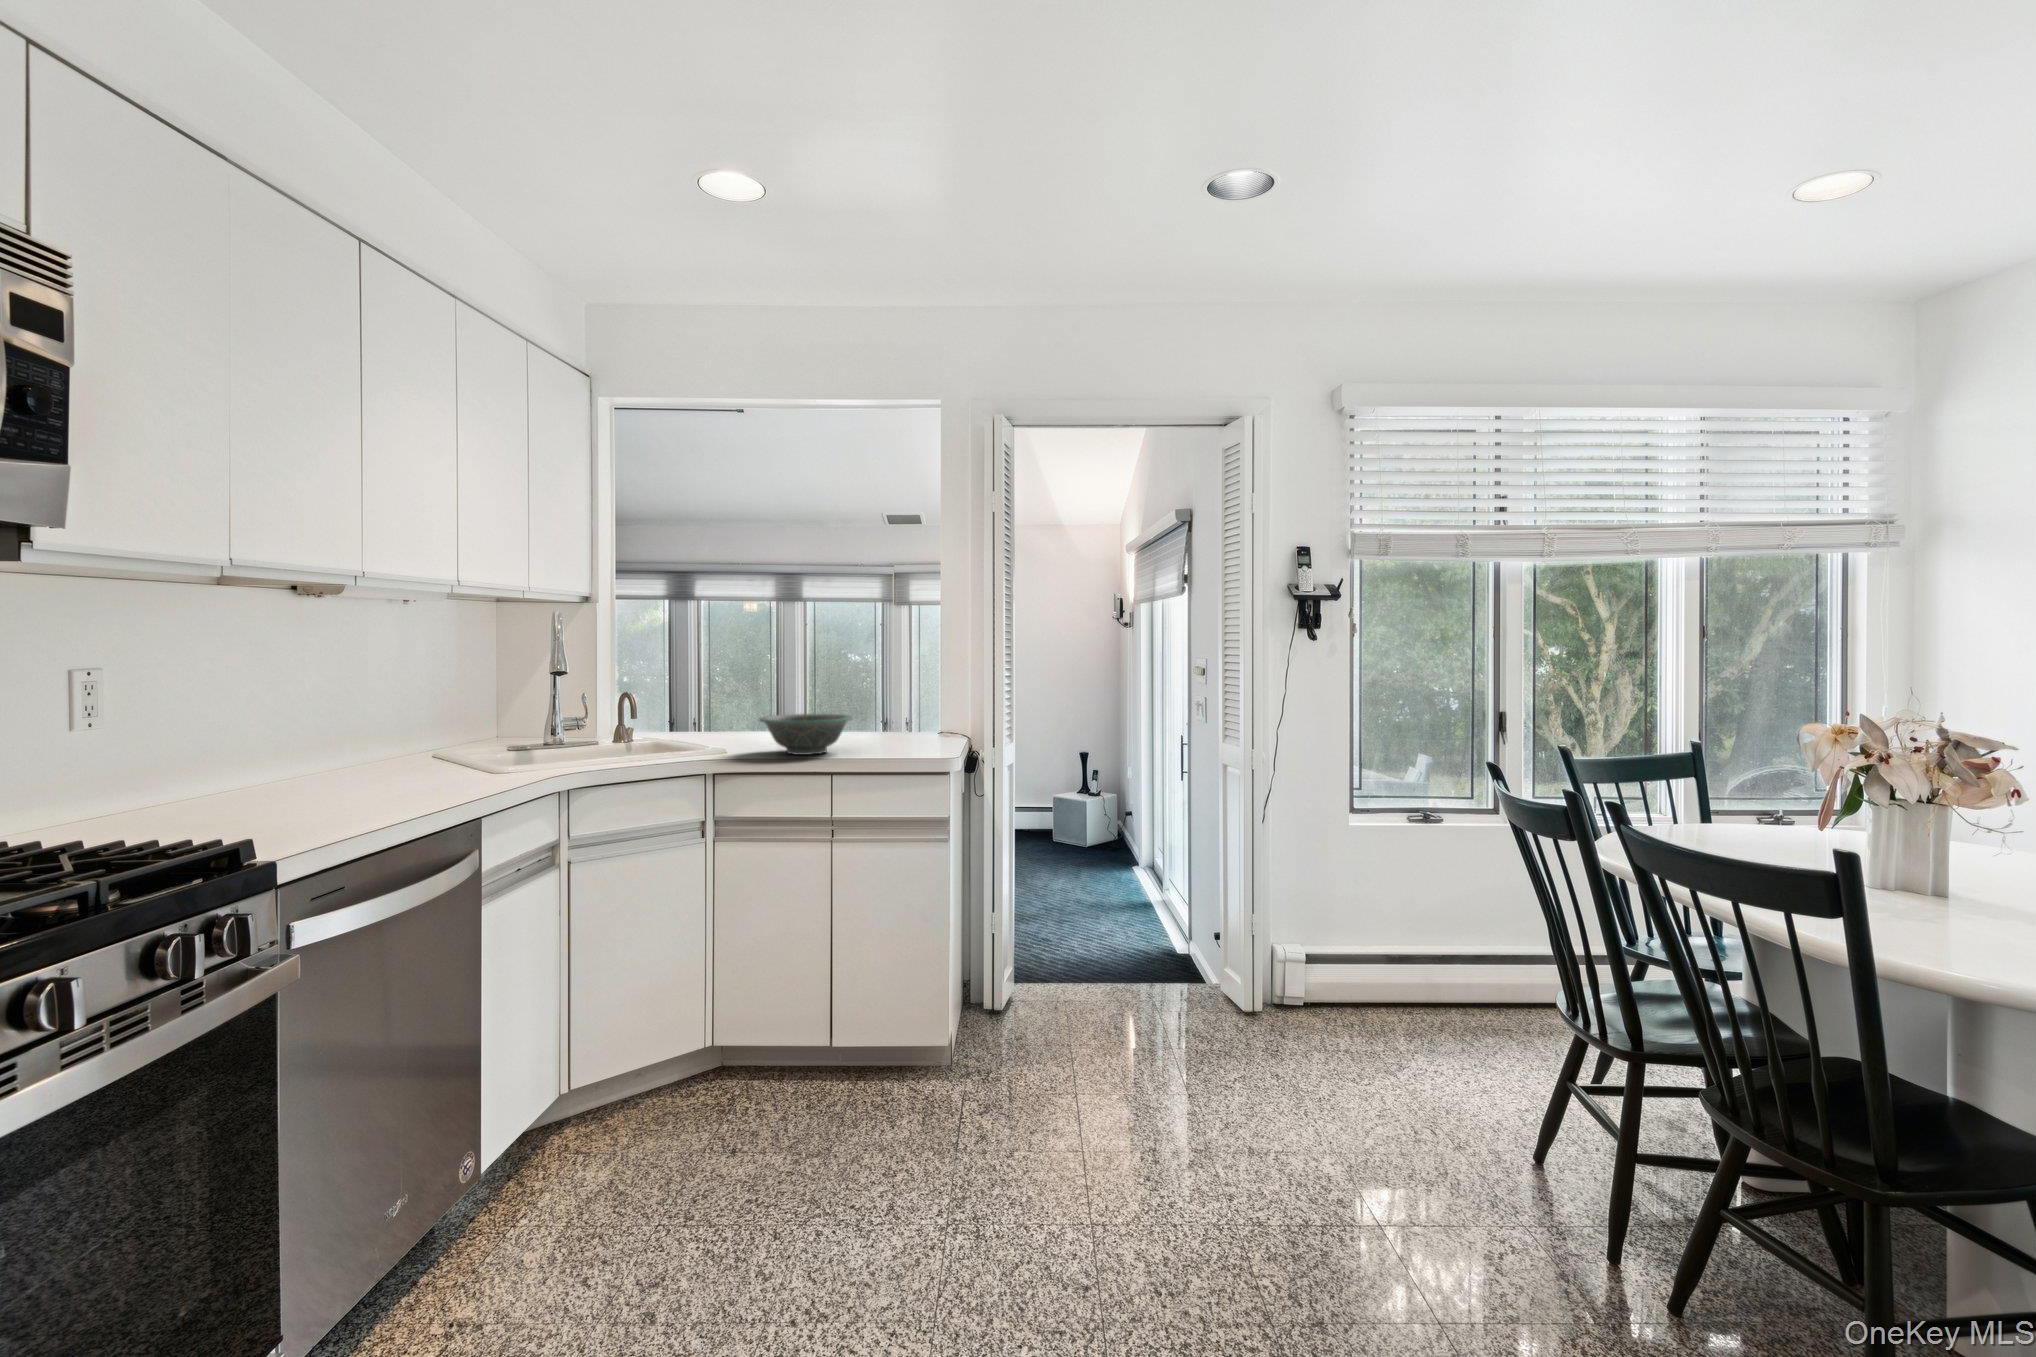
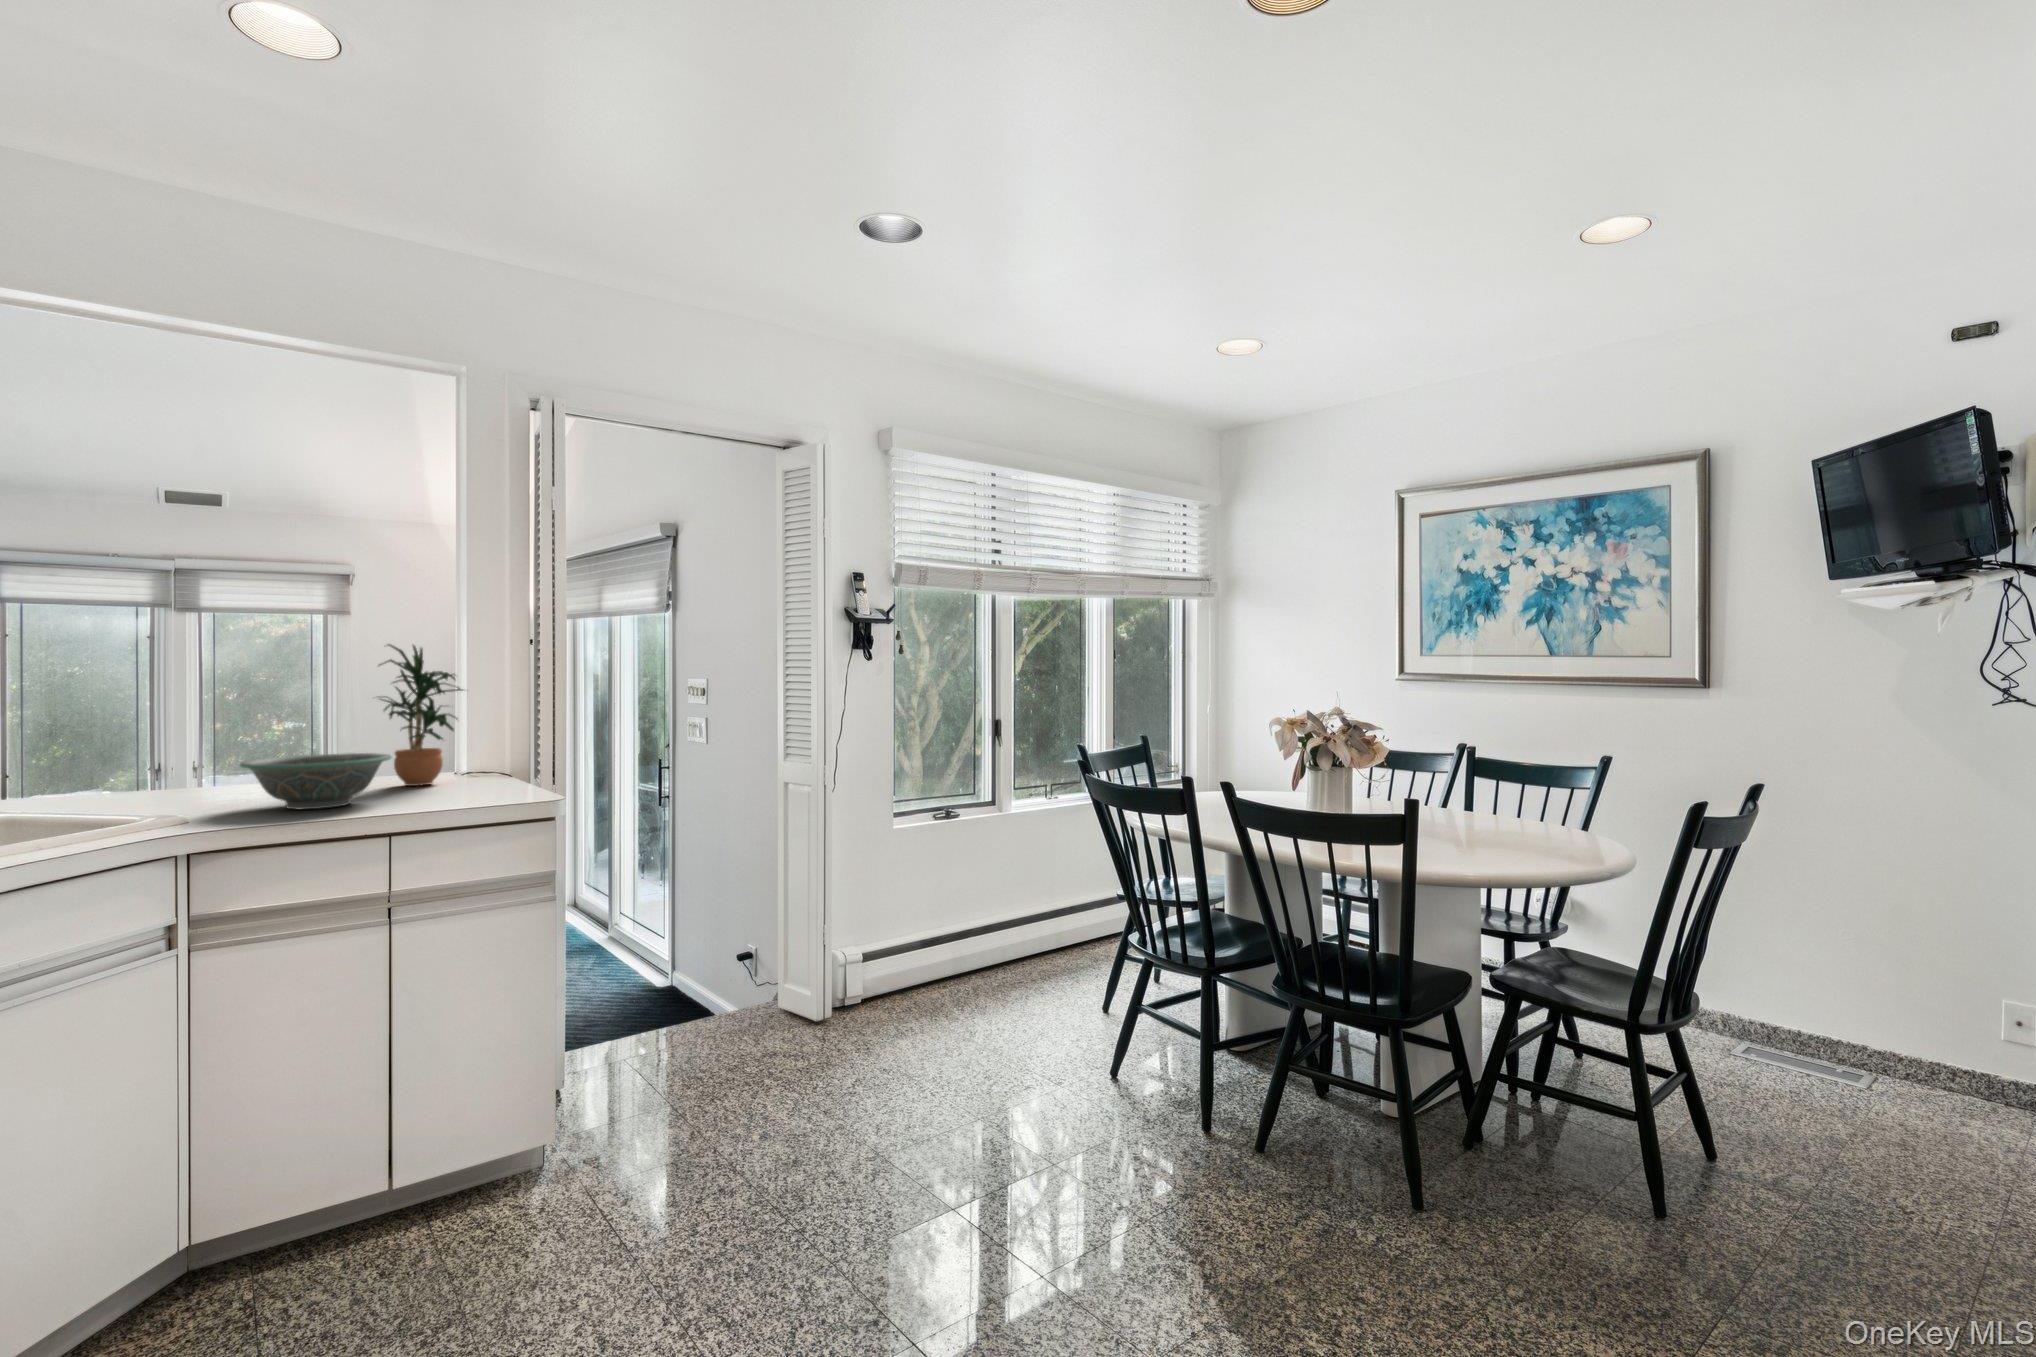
potted plant: none [862,628,928,742] -> present [379,644,462,786]

